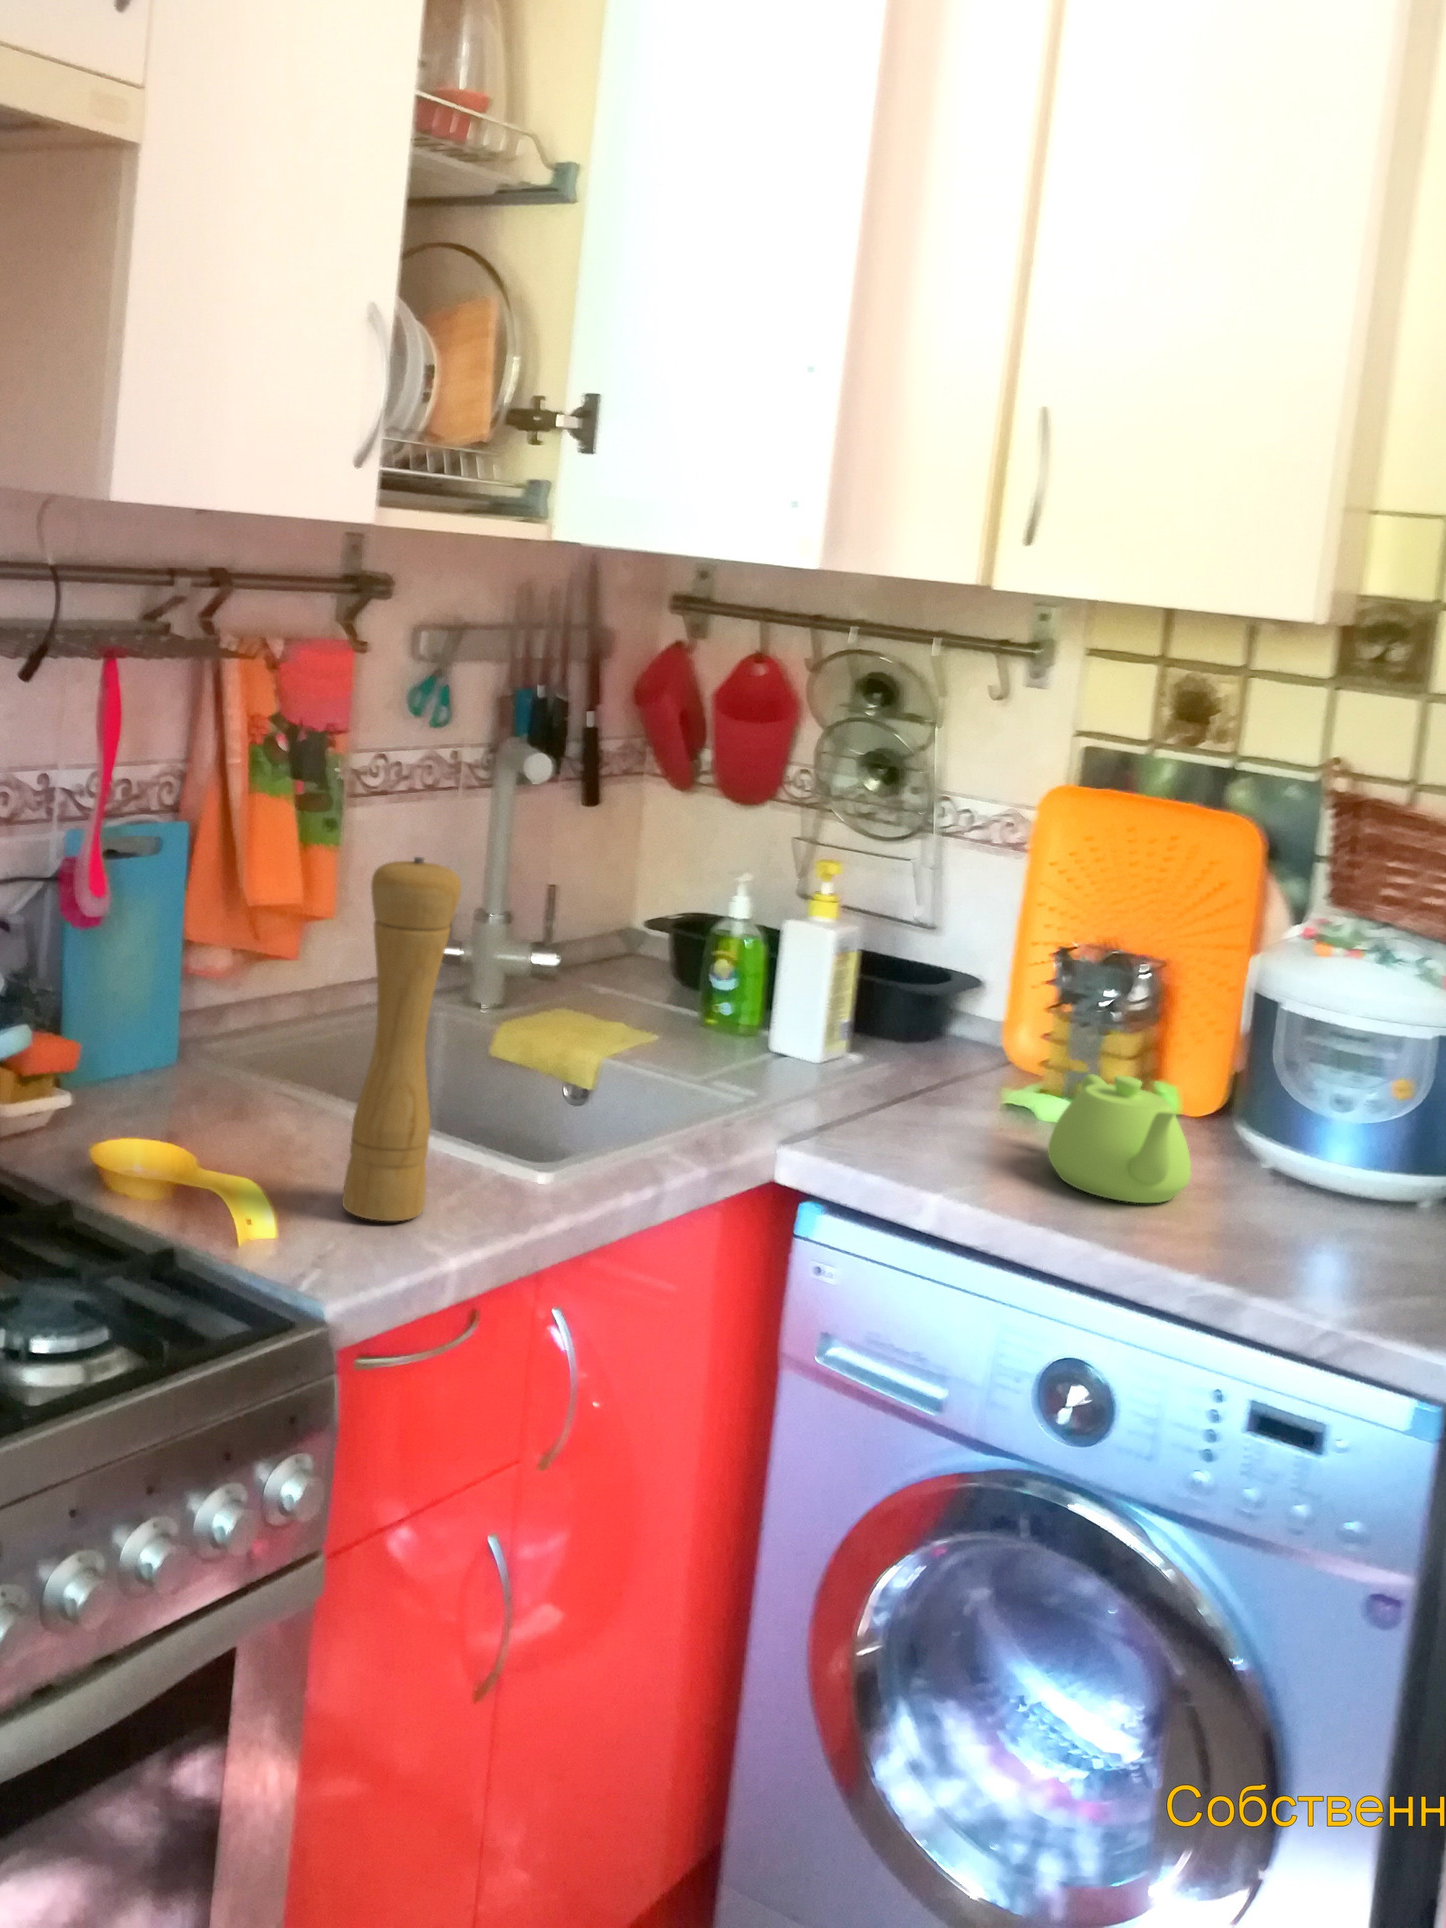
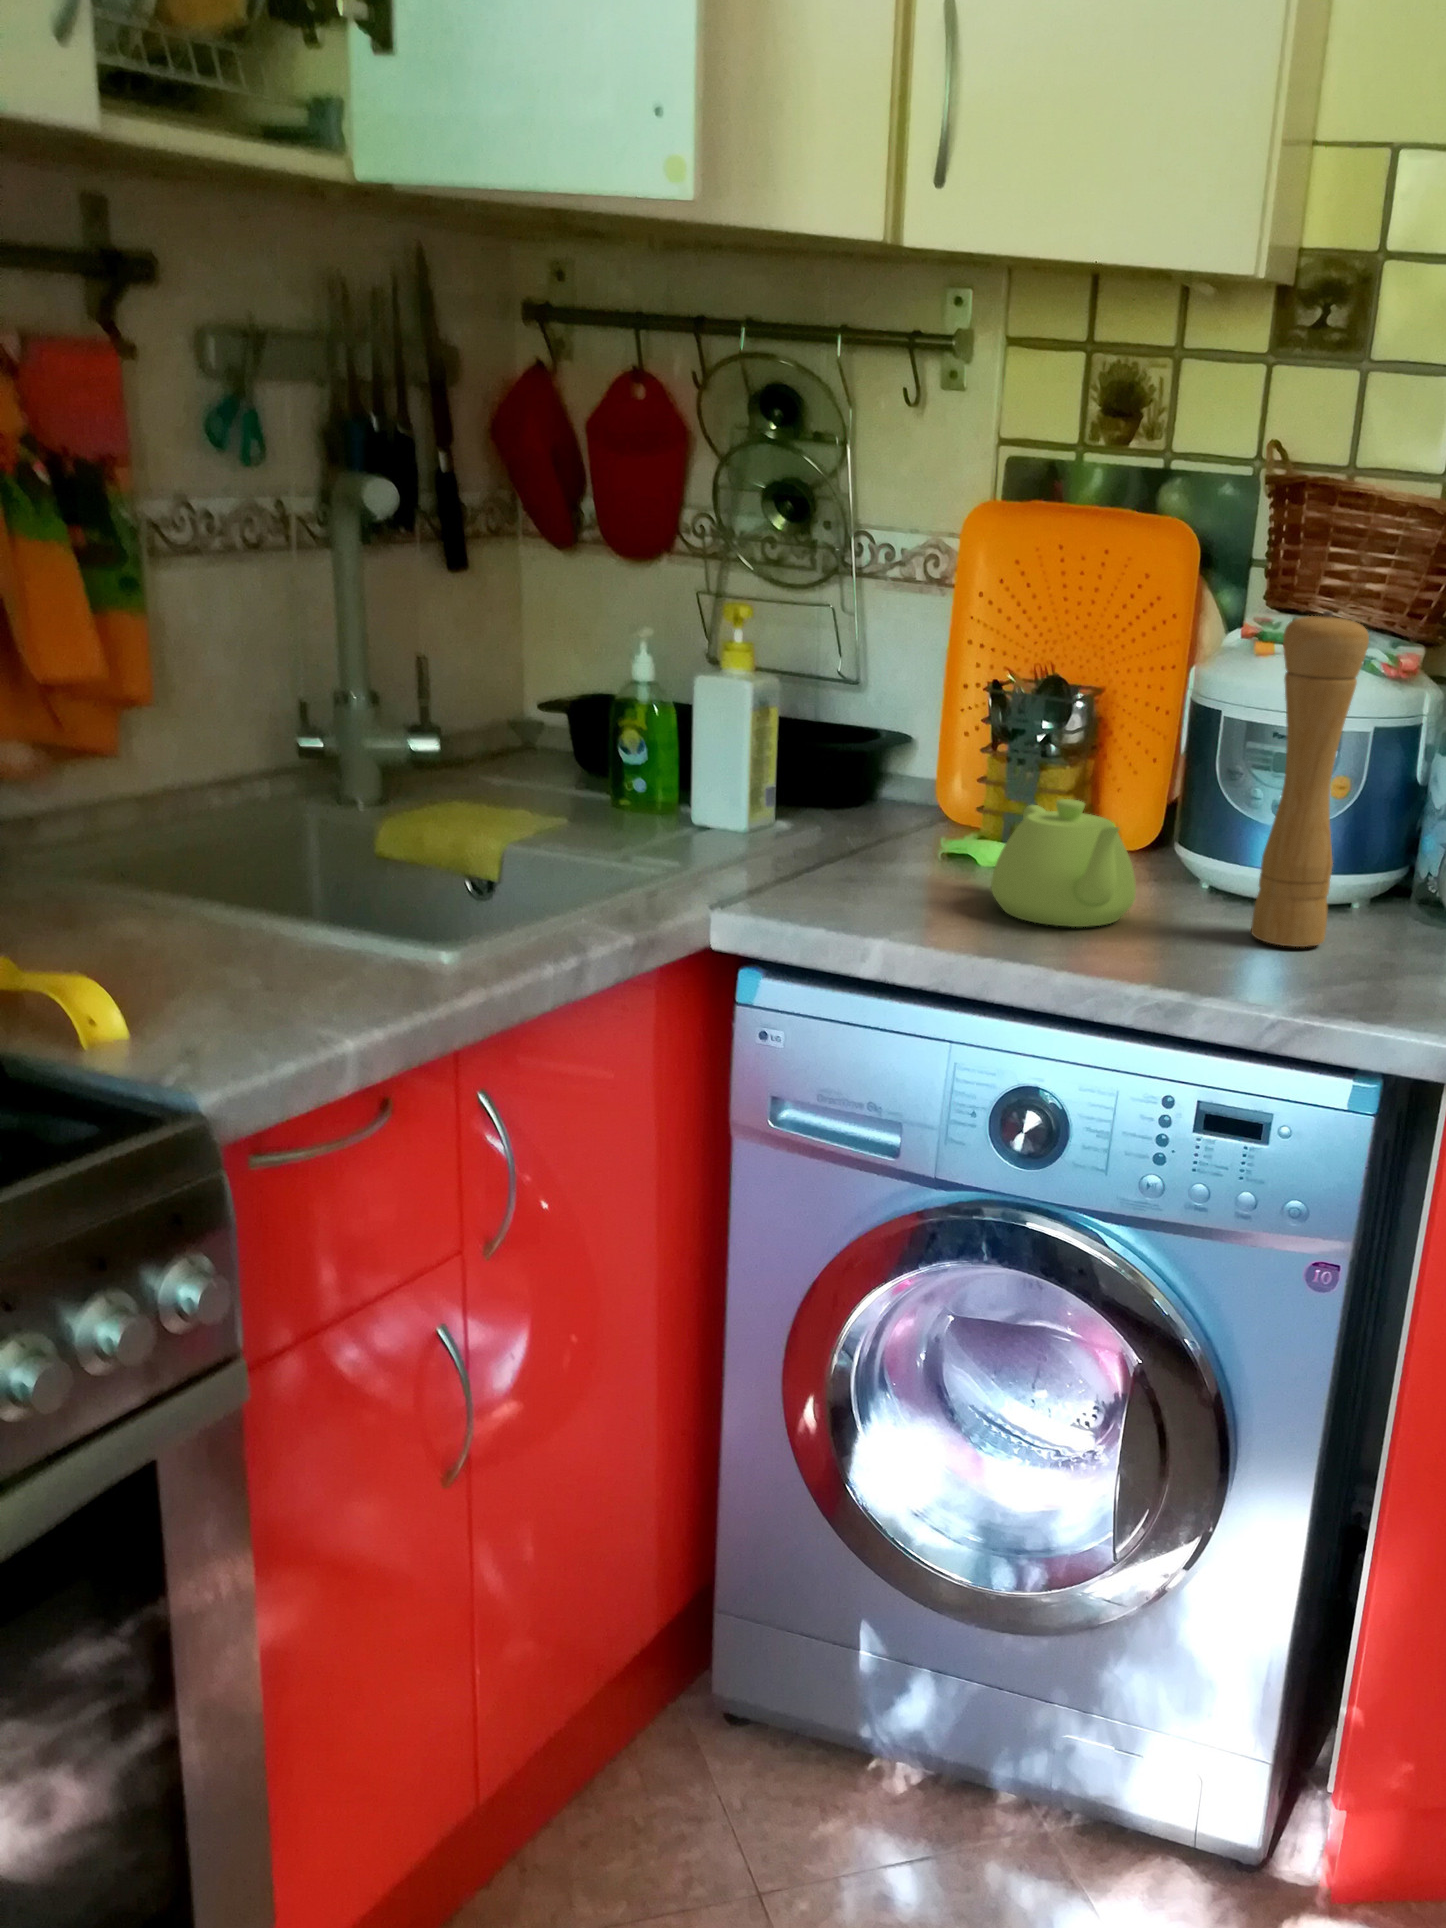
pepper mill: present [342,857,461,1221] -> present [1251,611,1369,947]

